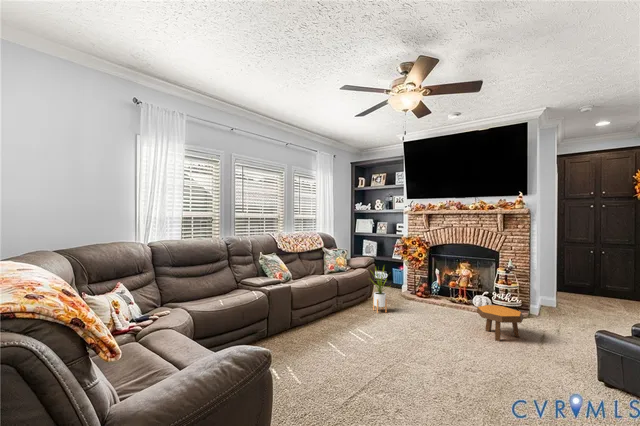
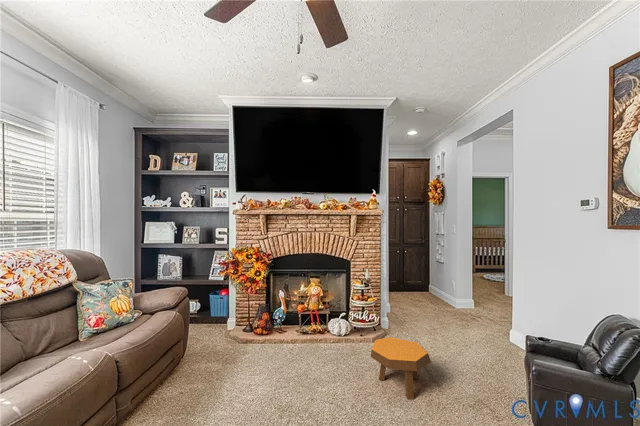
house plant: present [371,269,387,313] -> none [187,302,237,400]

